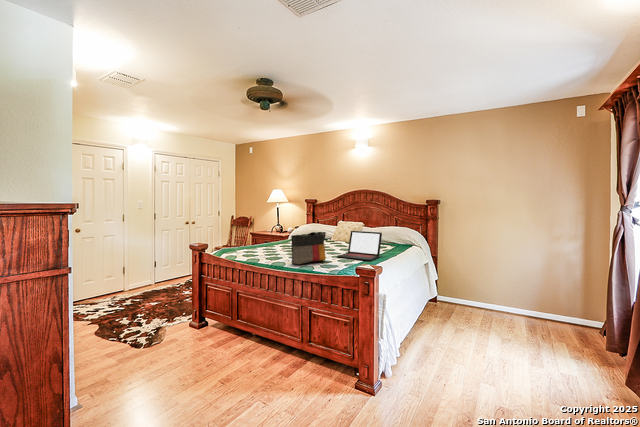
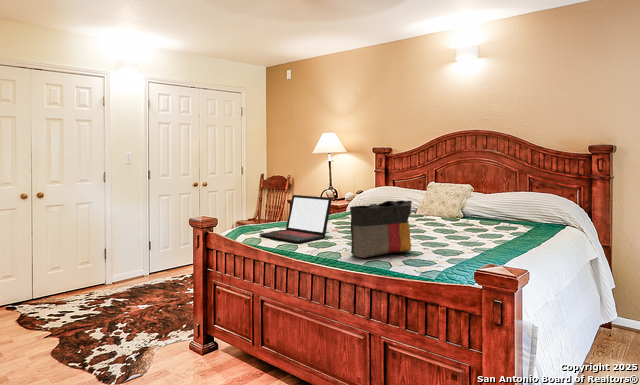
laptop: present [337,231,382,261] -> present [259,195,332,243]

